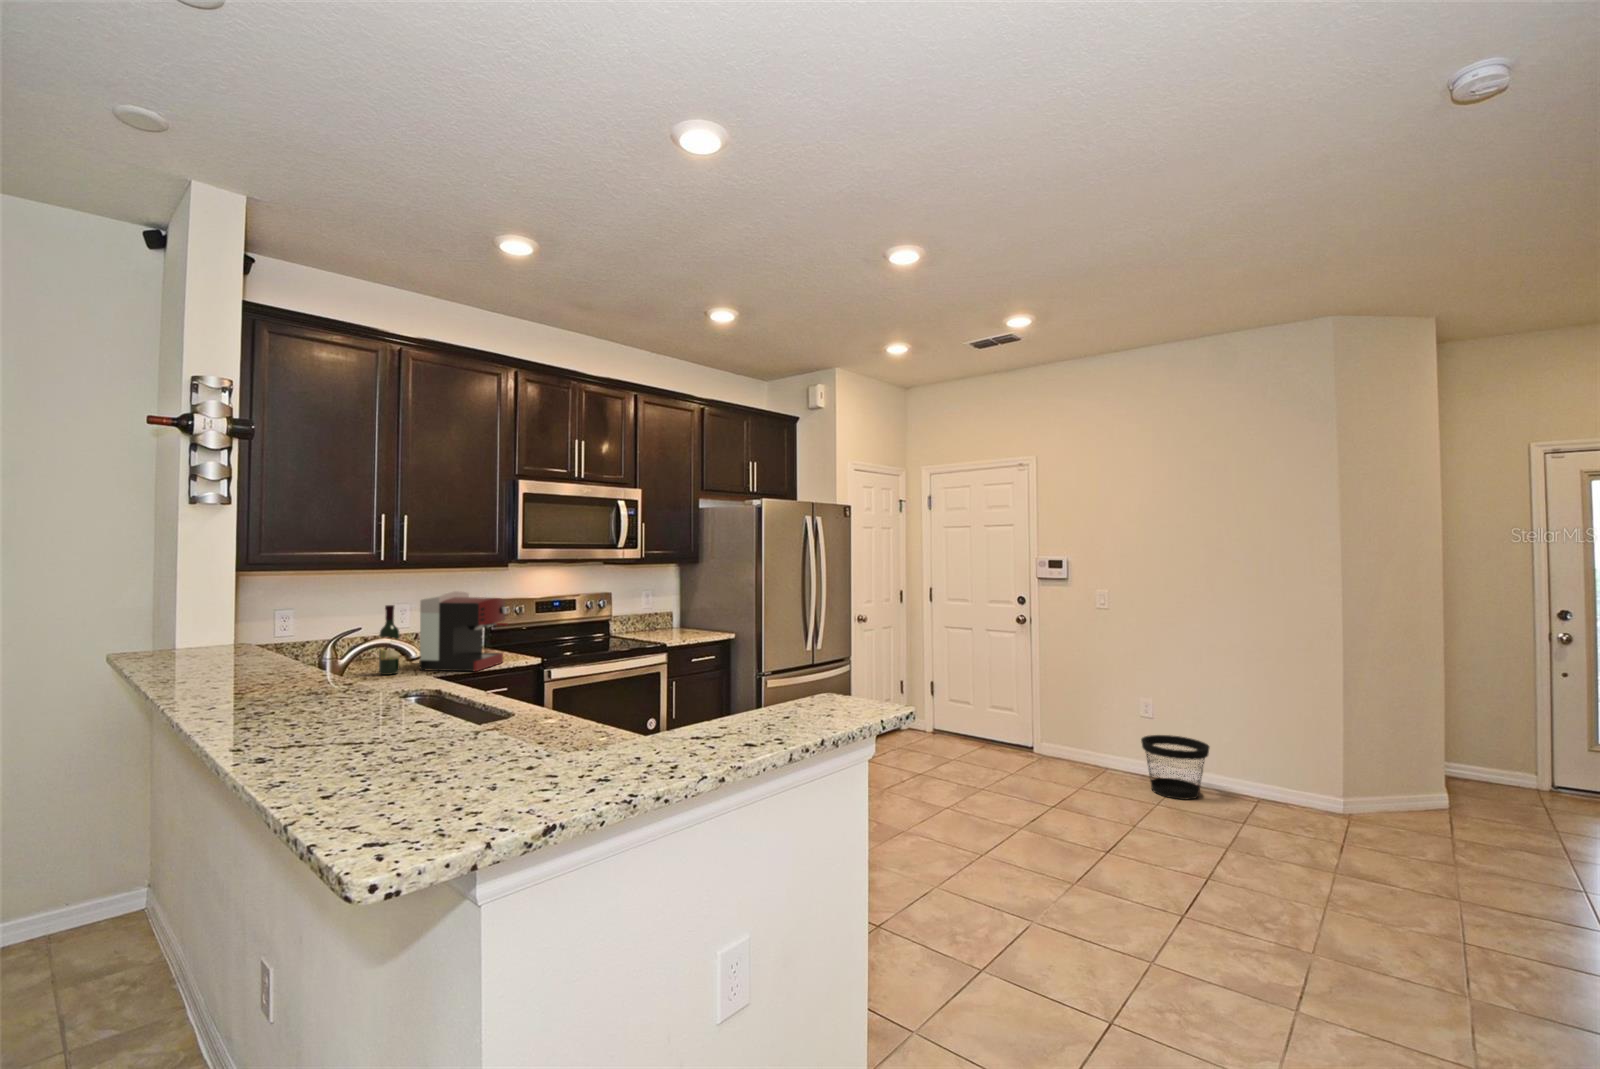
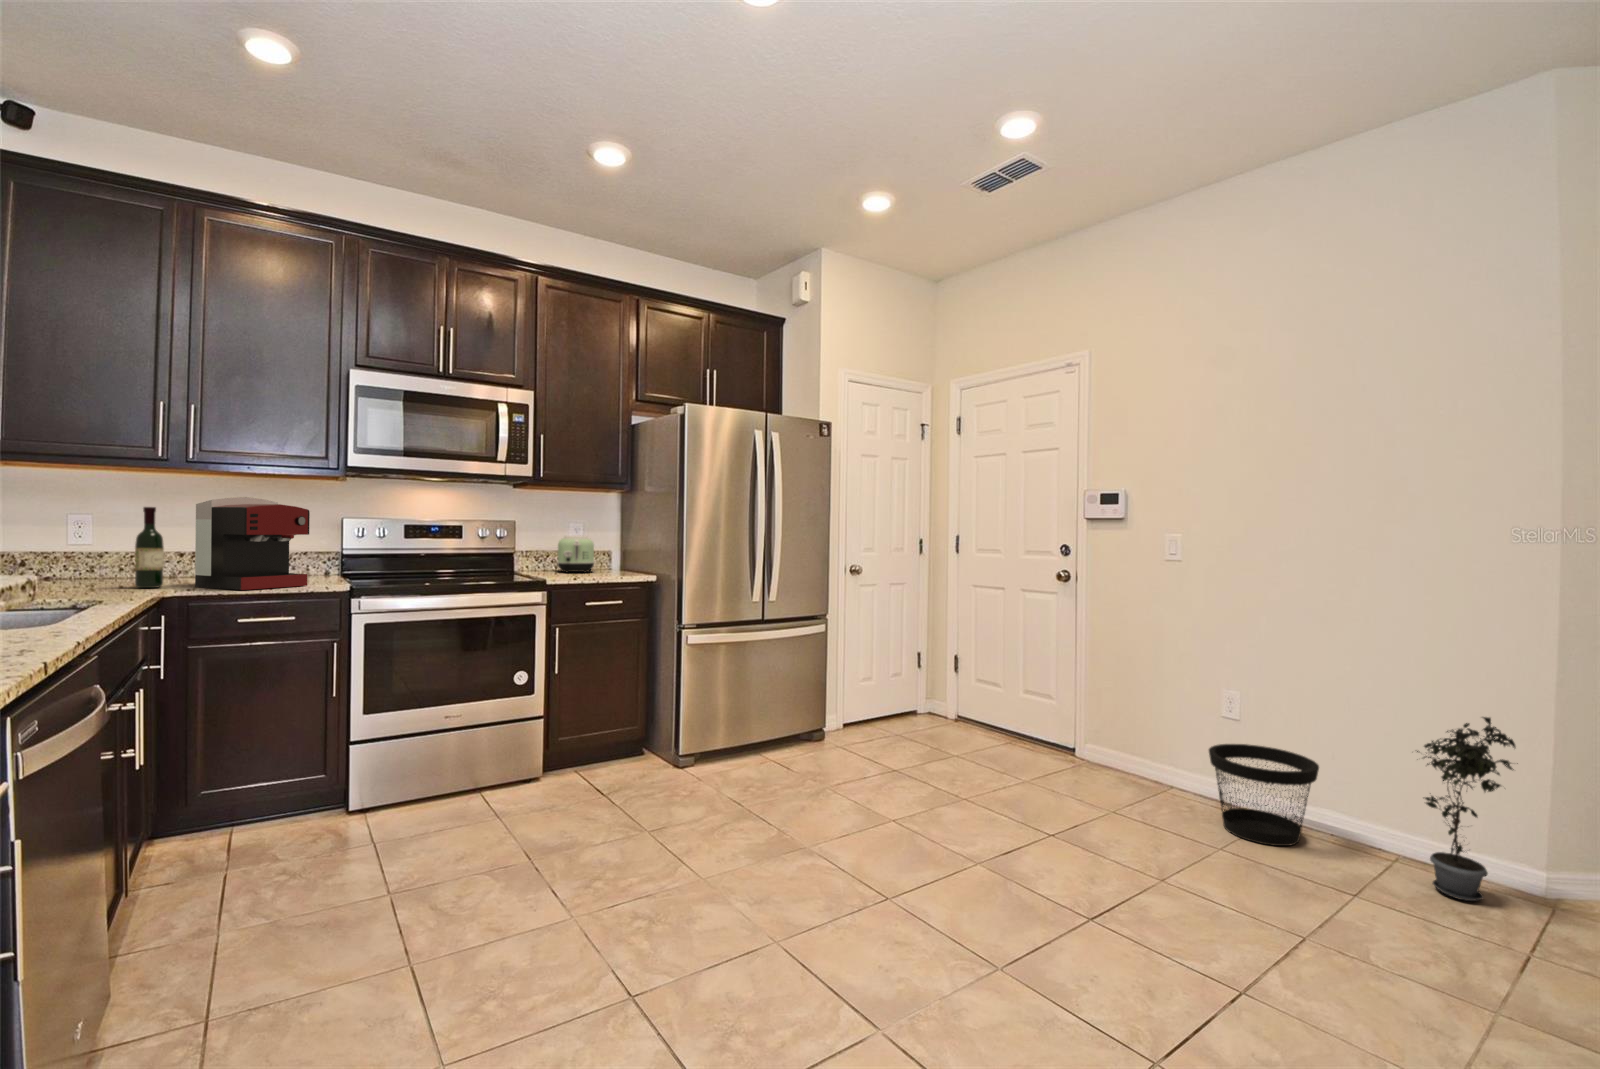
toaster: none [629,600,665,633] -> present [558,535,594,573]
potted plant: none [1265,708,1323,819] -> present [1417,717,1518,901]

